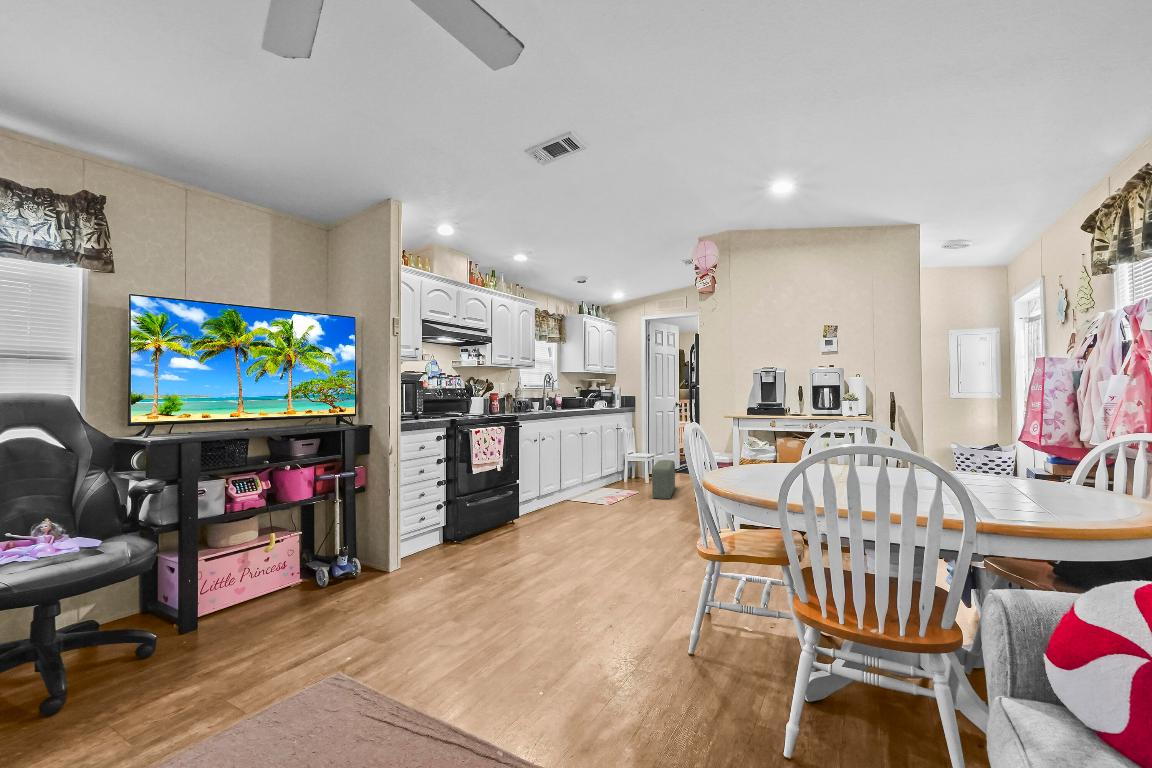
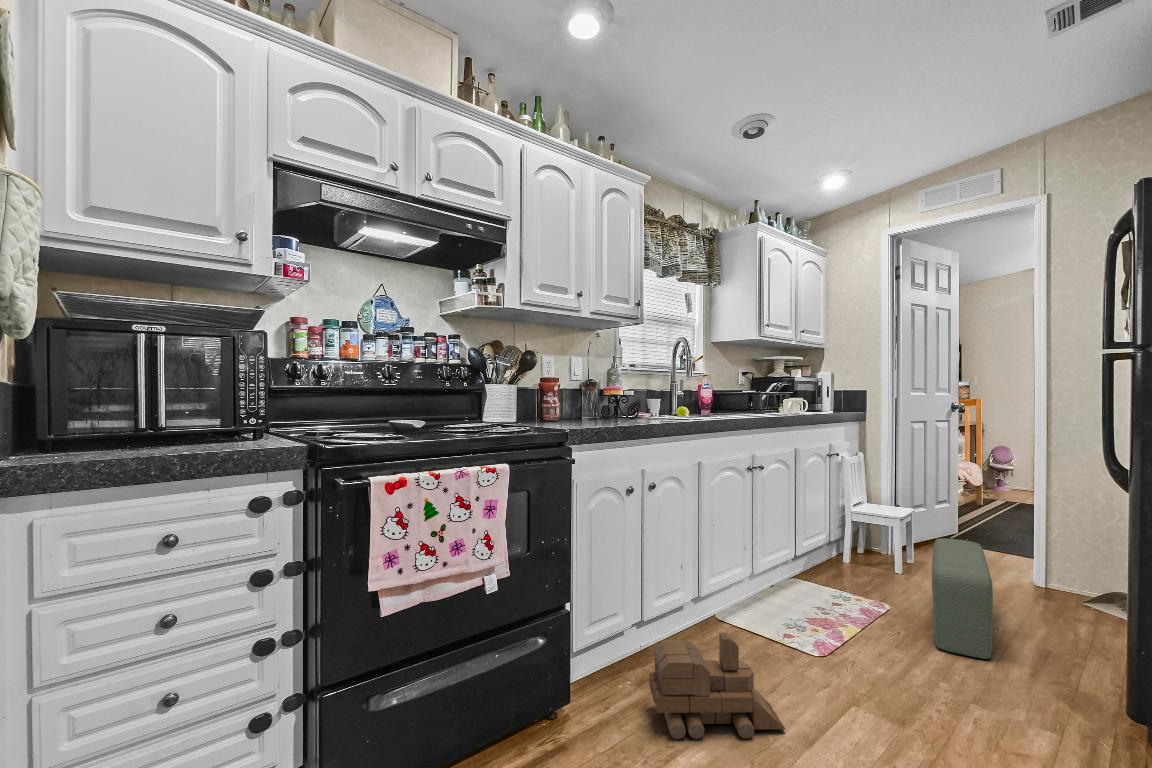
toy train: none [549,487,597,521] -> present [649,633,785,739]

